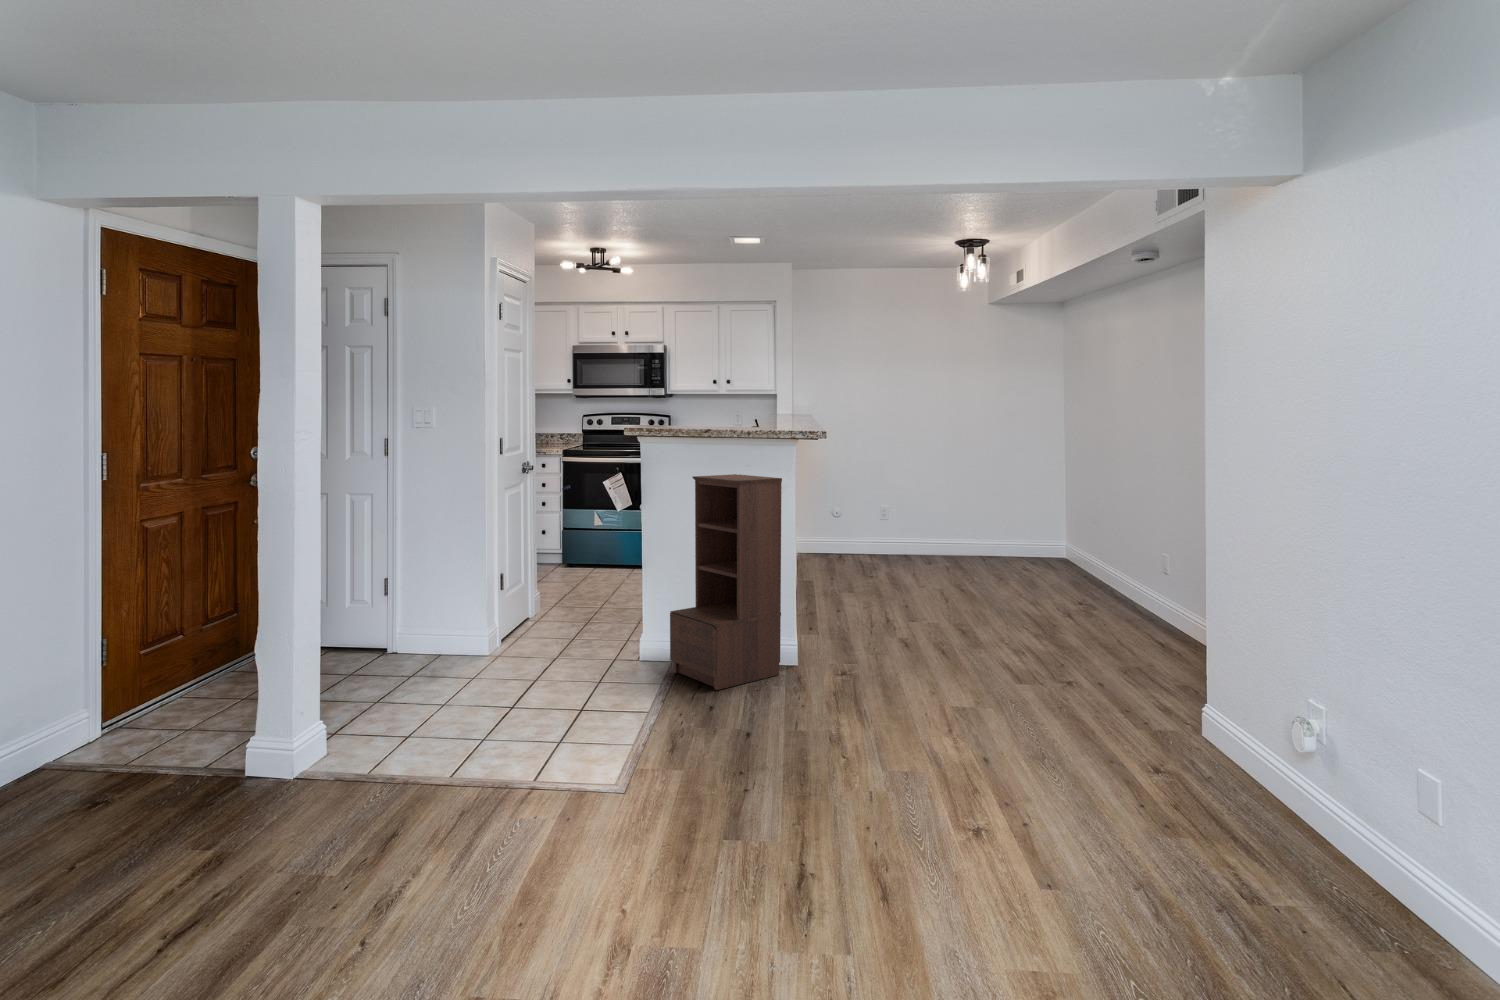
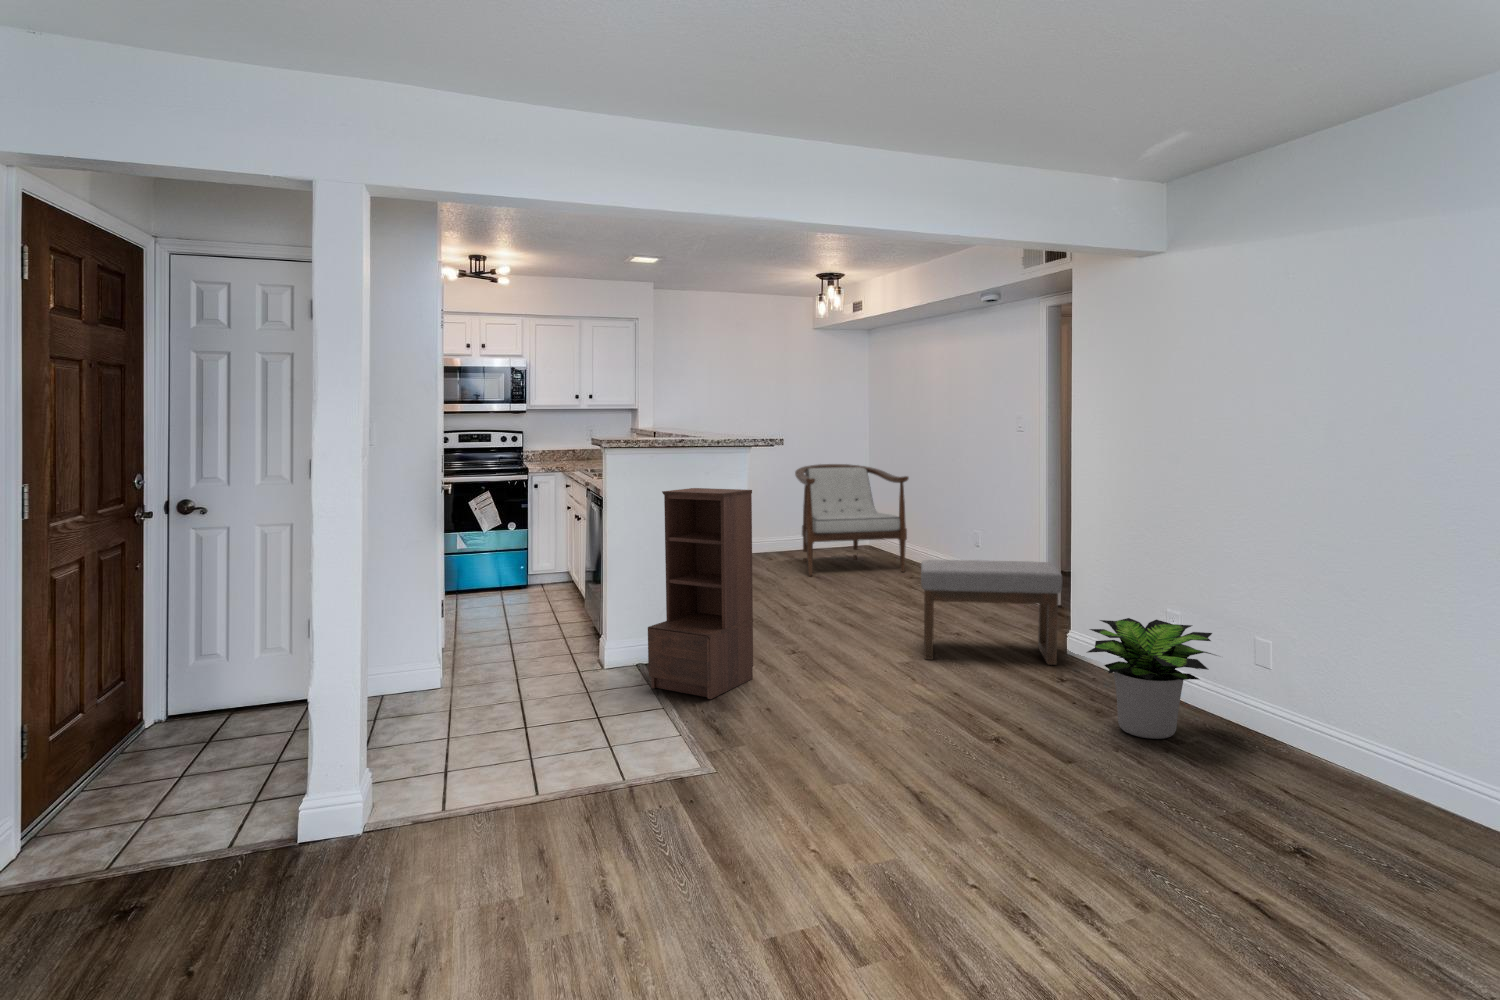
armchair: none [946,454,1070,578] -> present [795,464,908,576]
ottoman: none [982,565,1155,699] -> present [921,560,1062,665]
potted plant: none [1099,649,1279,801] -> present [1088,618,1214,739]

